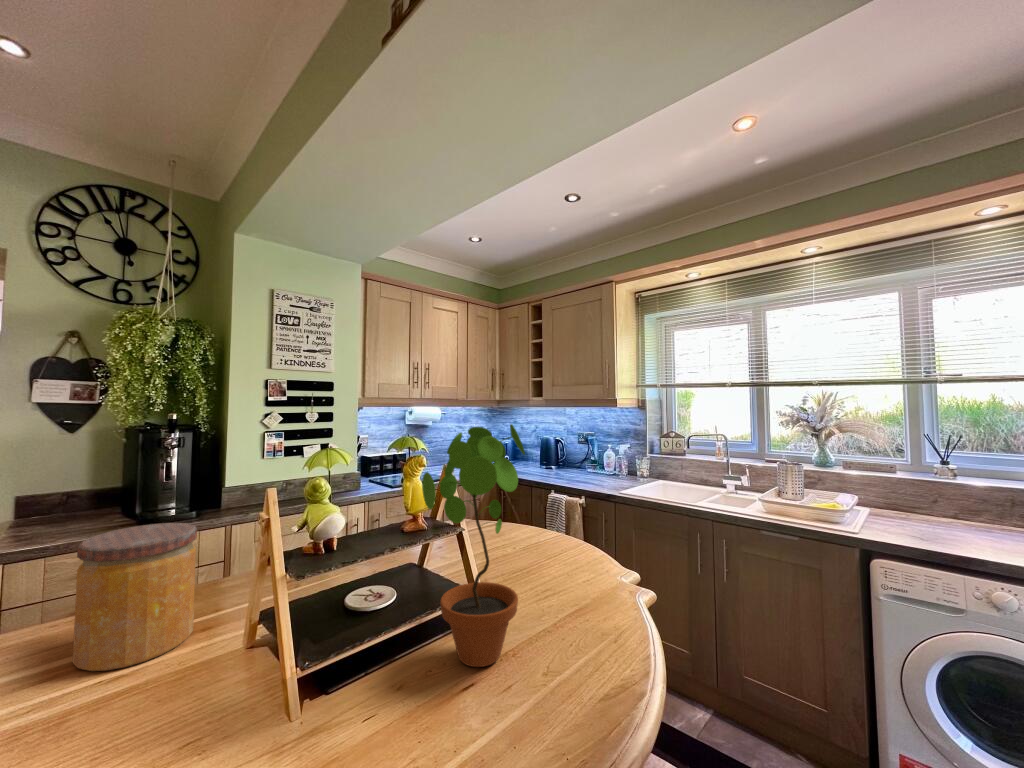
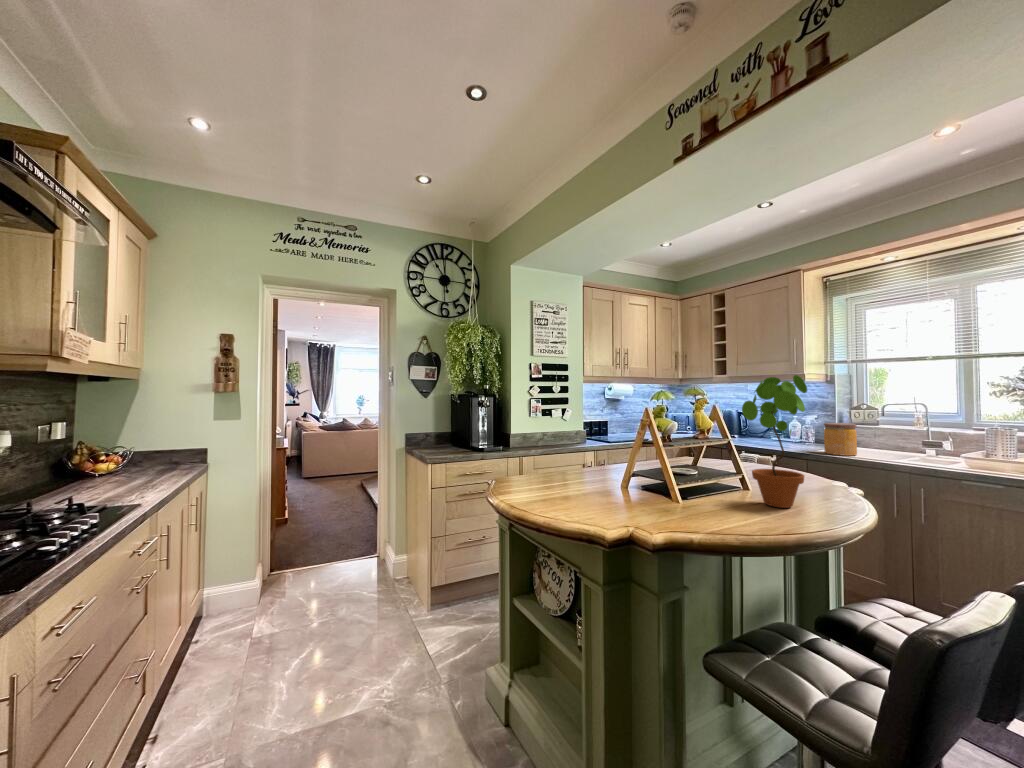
jar: present [73,523,197,671] -> present [824,423,857,456]

